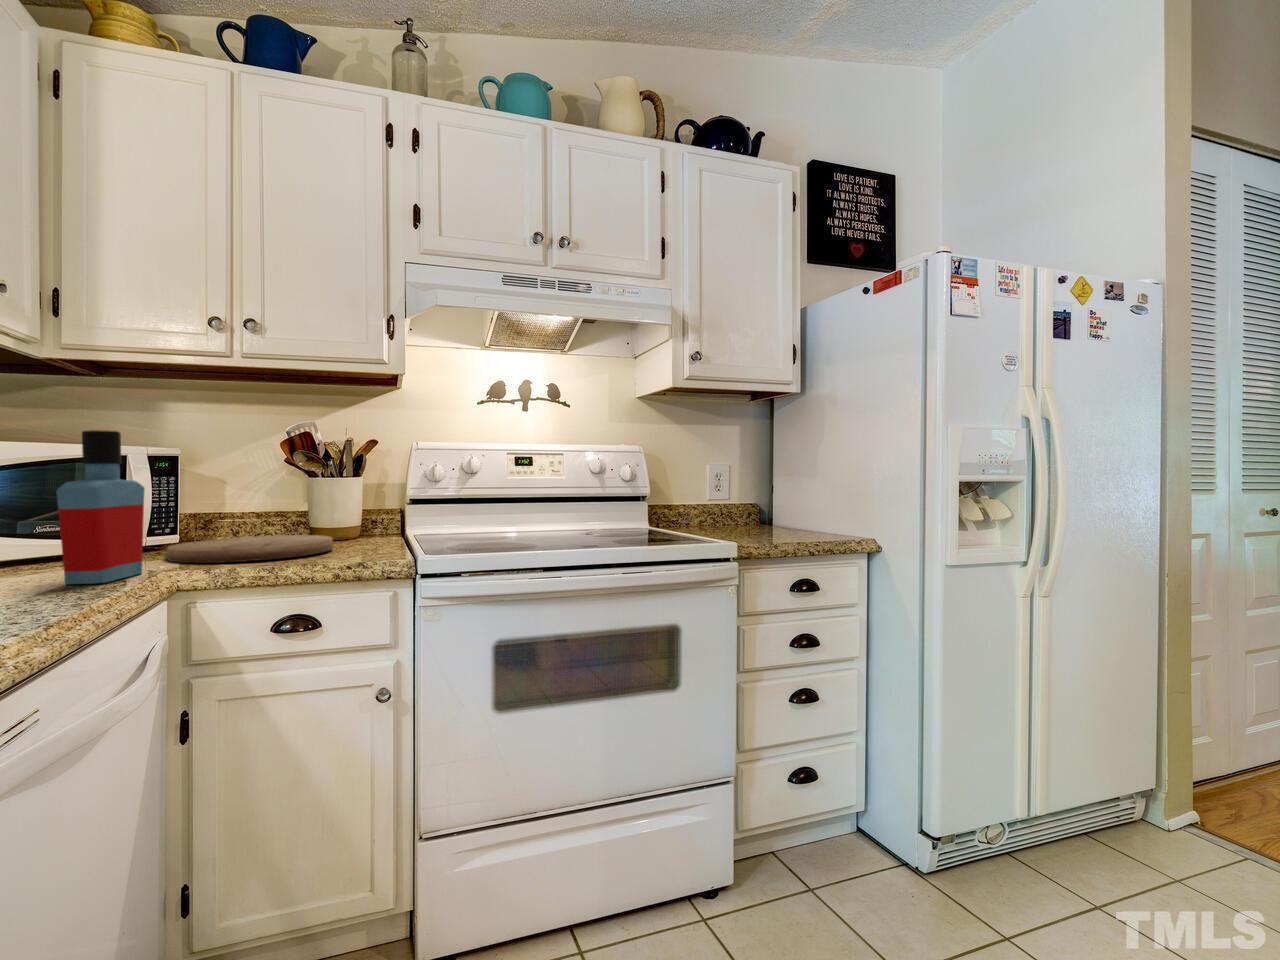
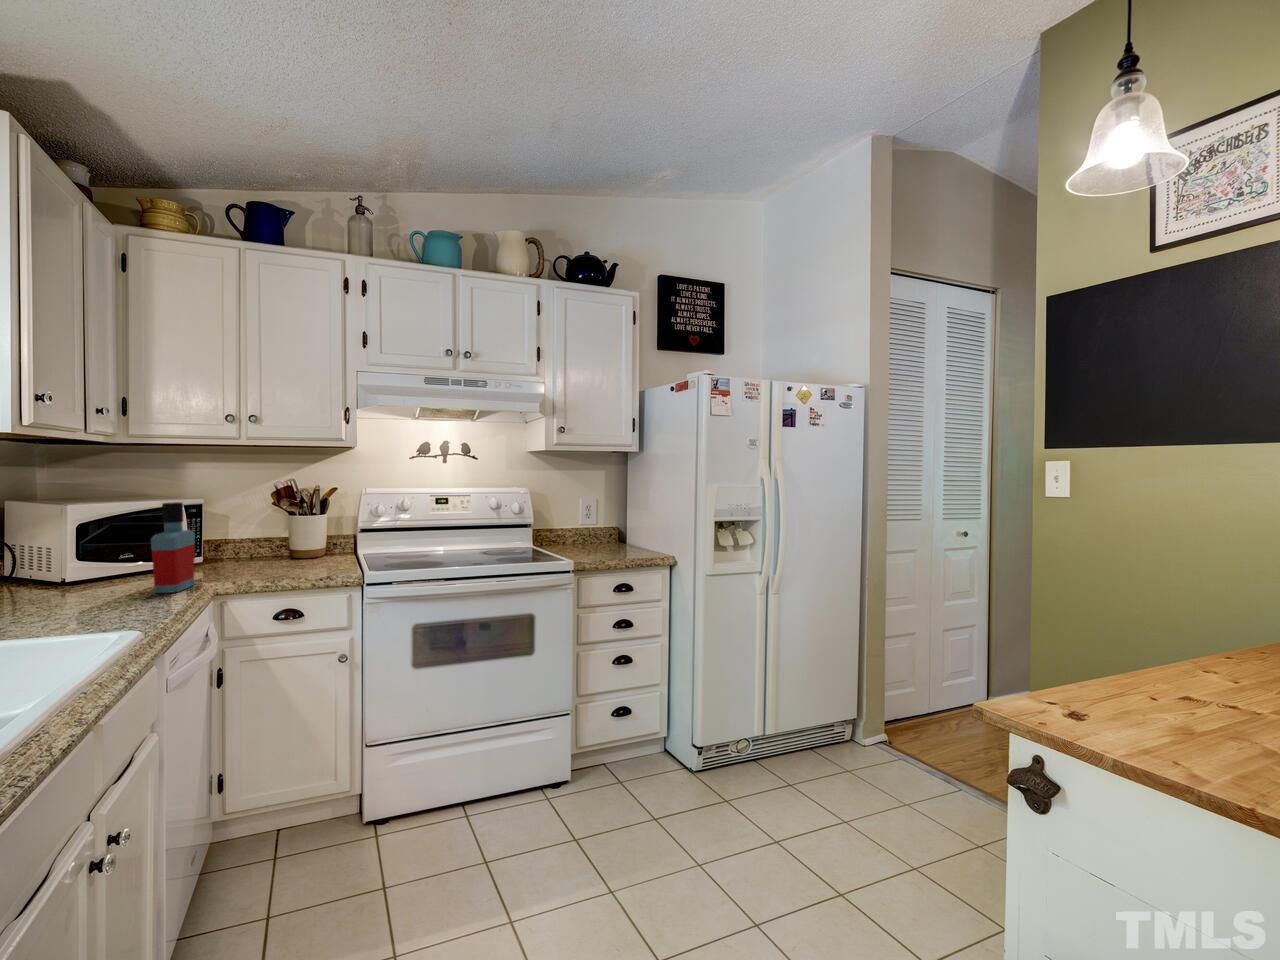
cutting board: present [166,535,333,563] -> none [201,555,308,577]

